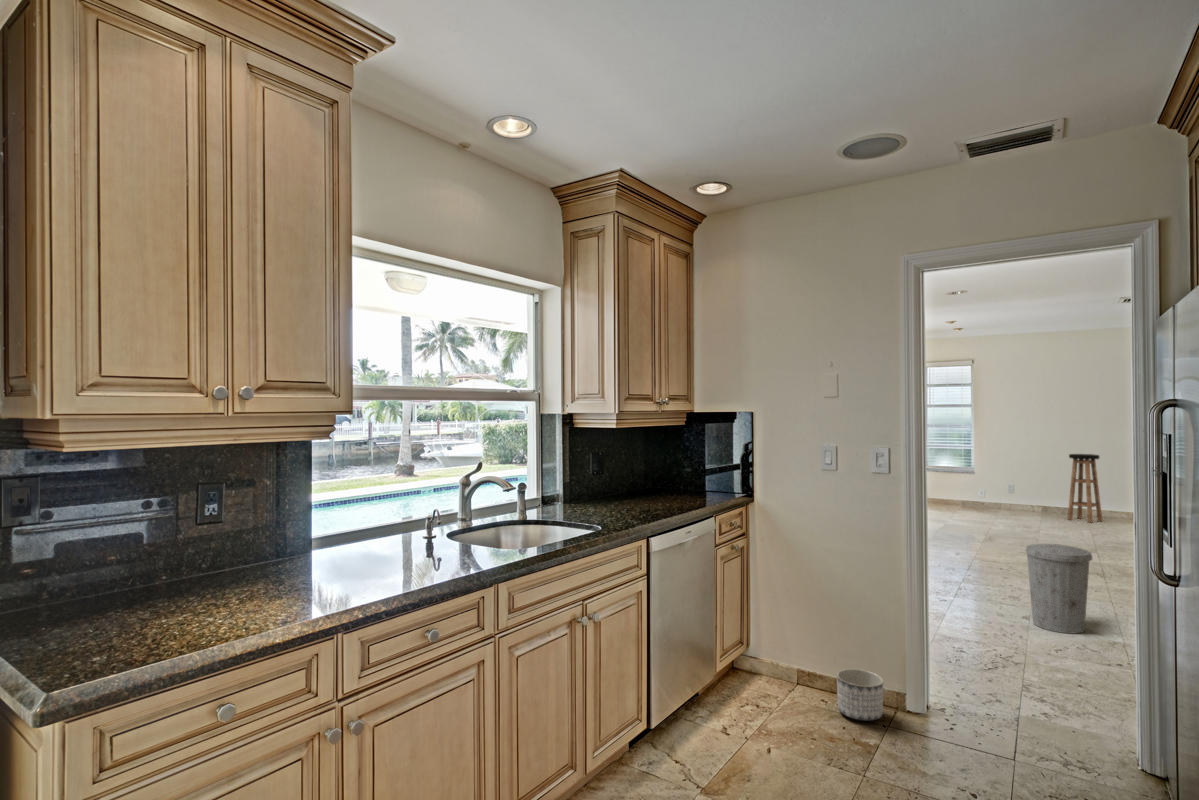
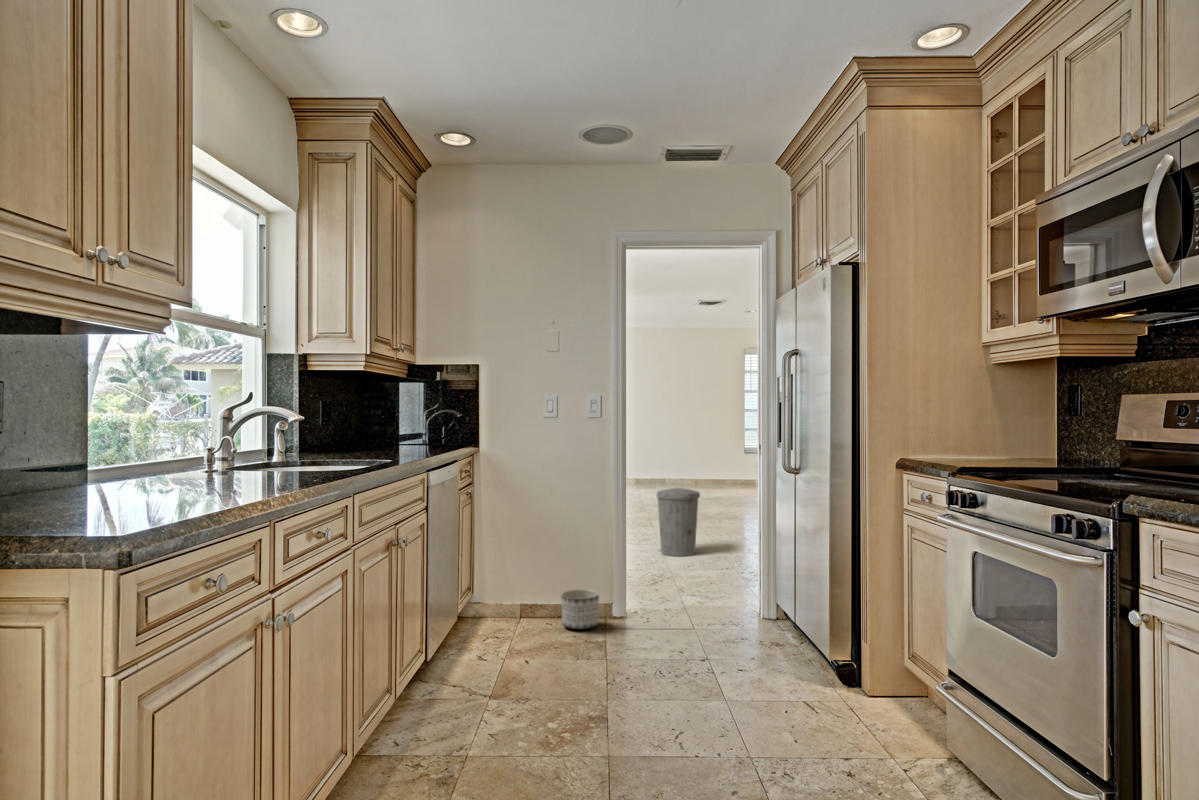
bar stool: present [1068,454,1102,523] -> none [647,435,669,491]

